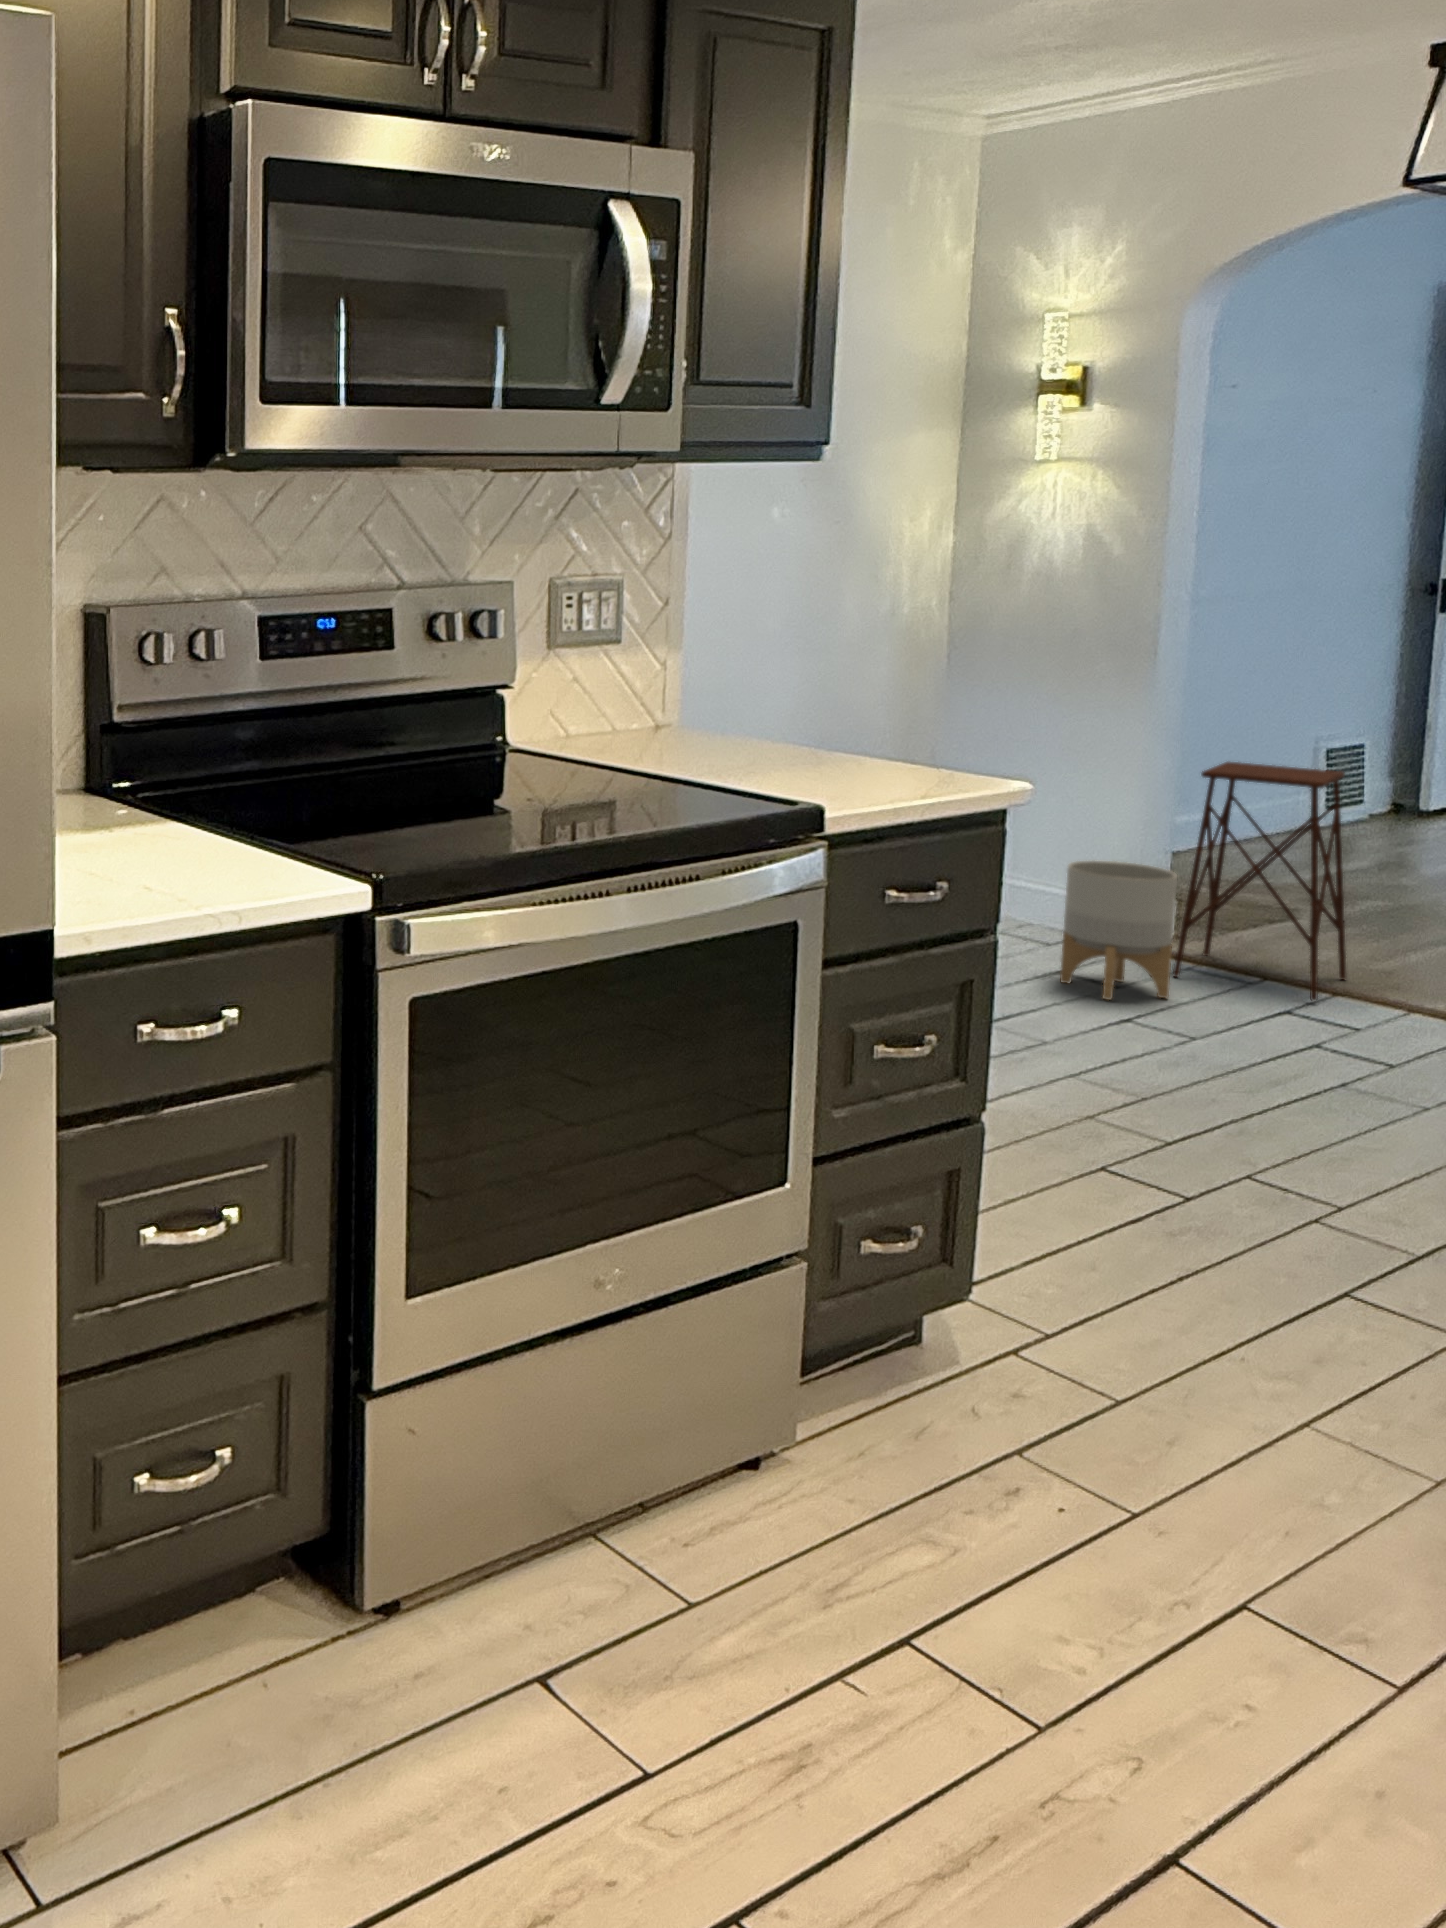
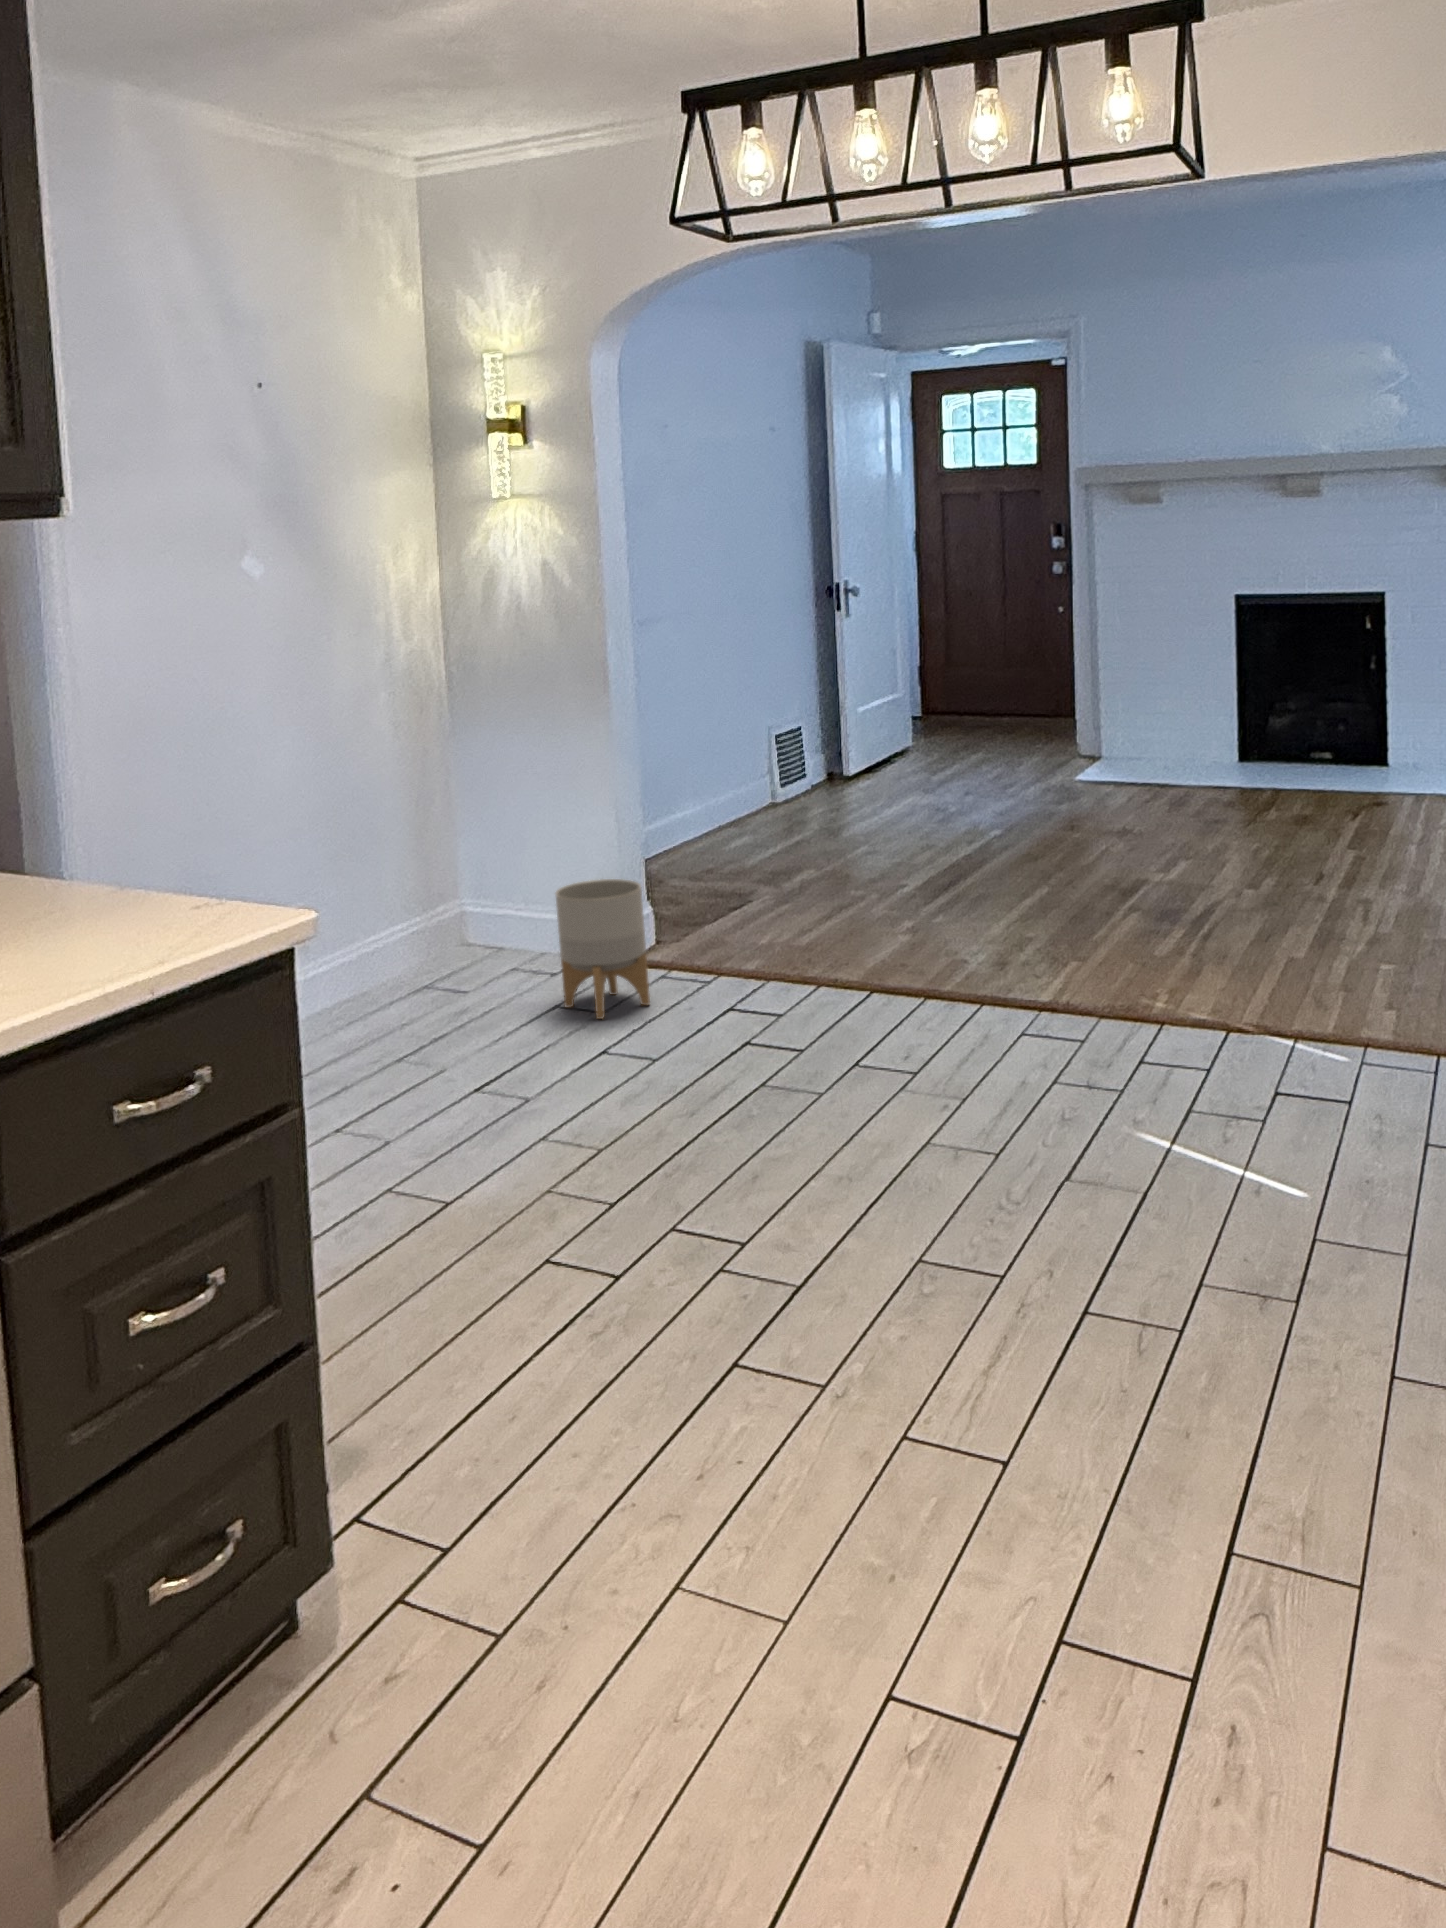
side table: present [1173,762,1346,1001] -> none [652,765,784,979]

